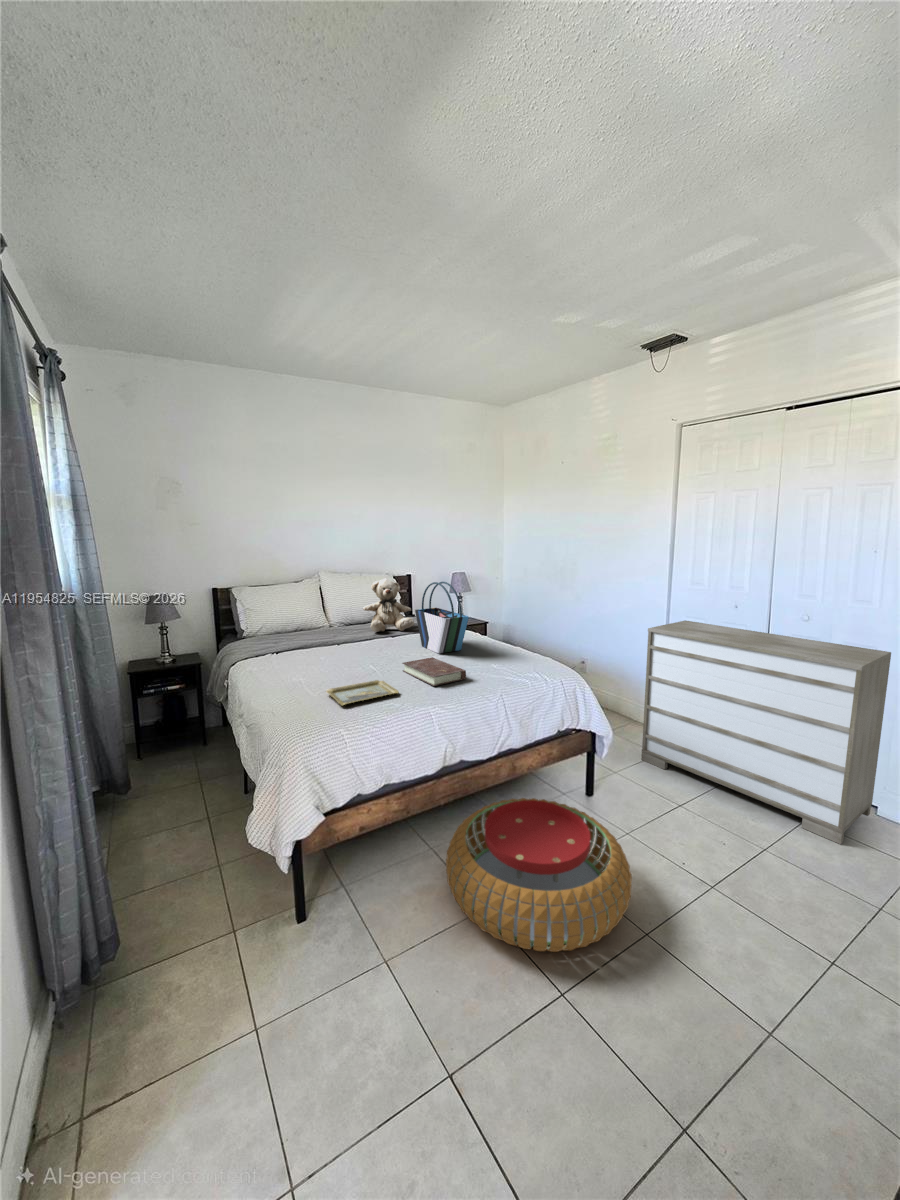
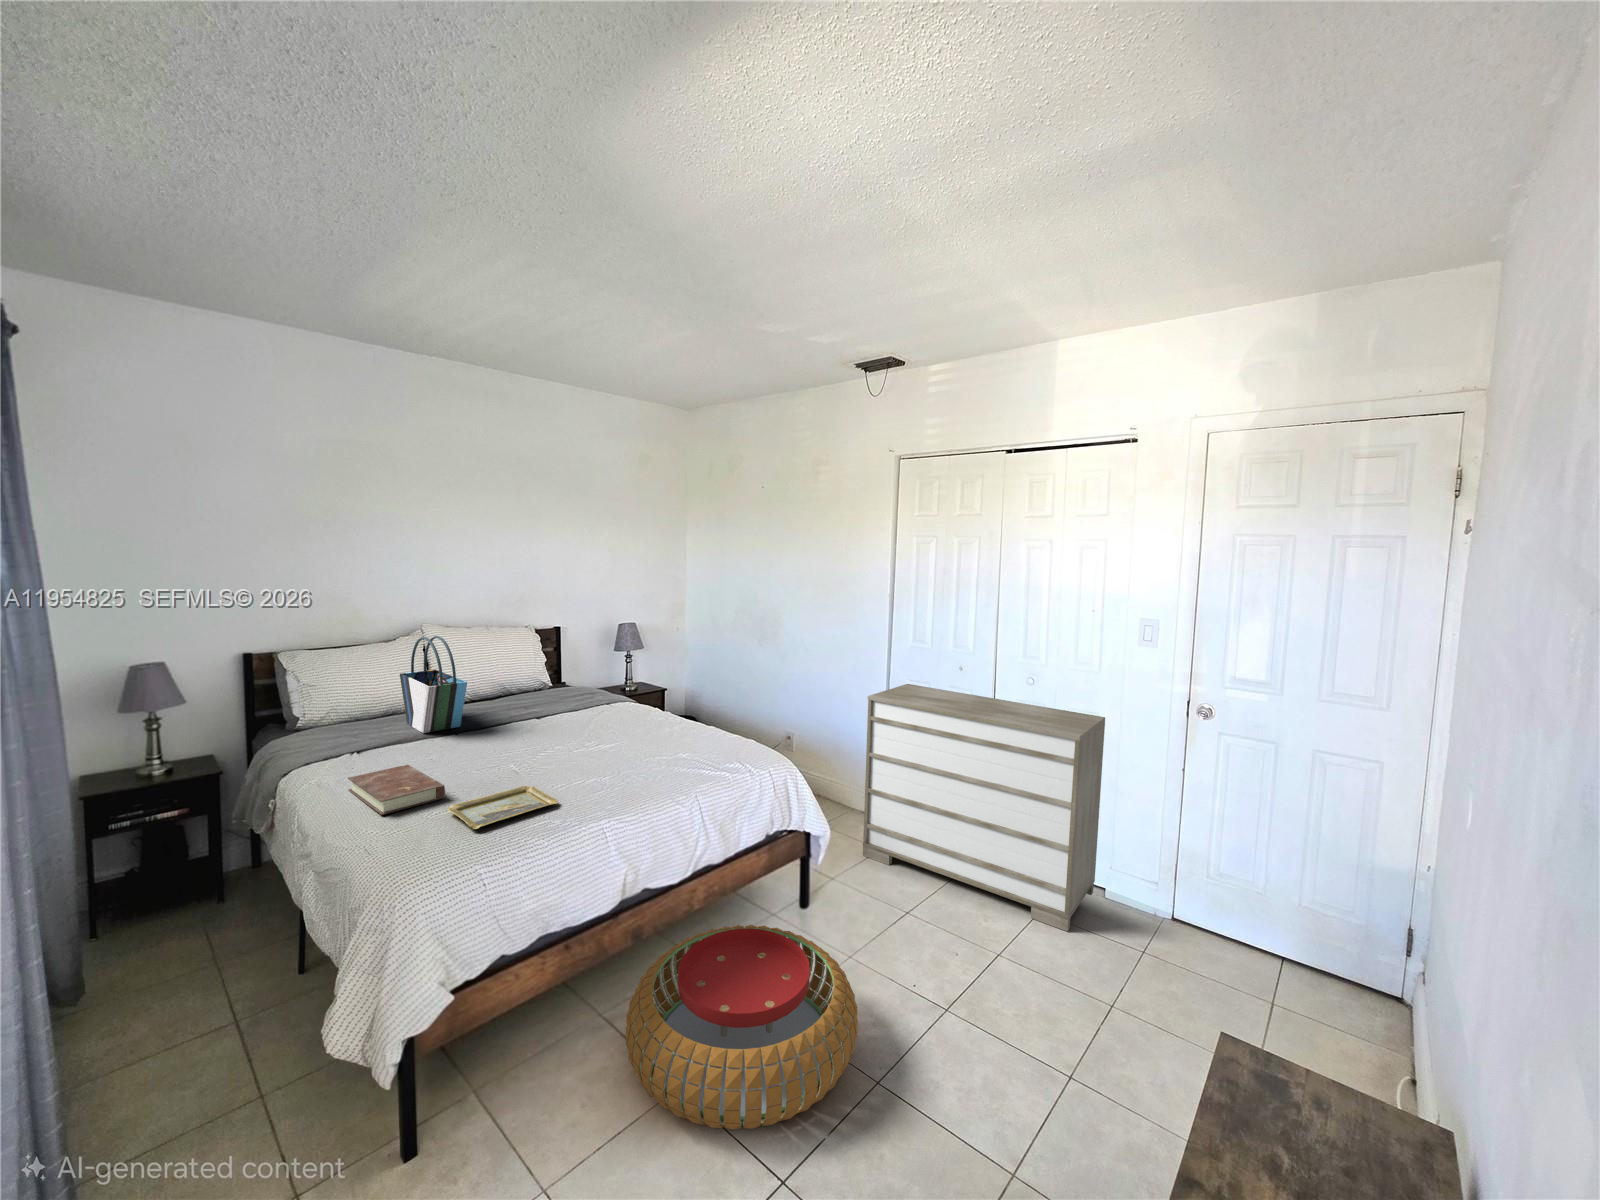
teddy bear: present [363,578,415,632] -> none [495,635,572,710]
tote bag: present [415,582,469,654] -> present [400,636,467,733]
book: present [402,657,466,686] -> present [348,765,445,815]

